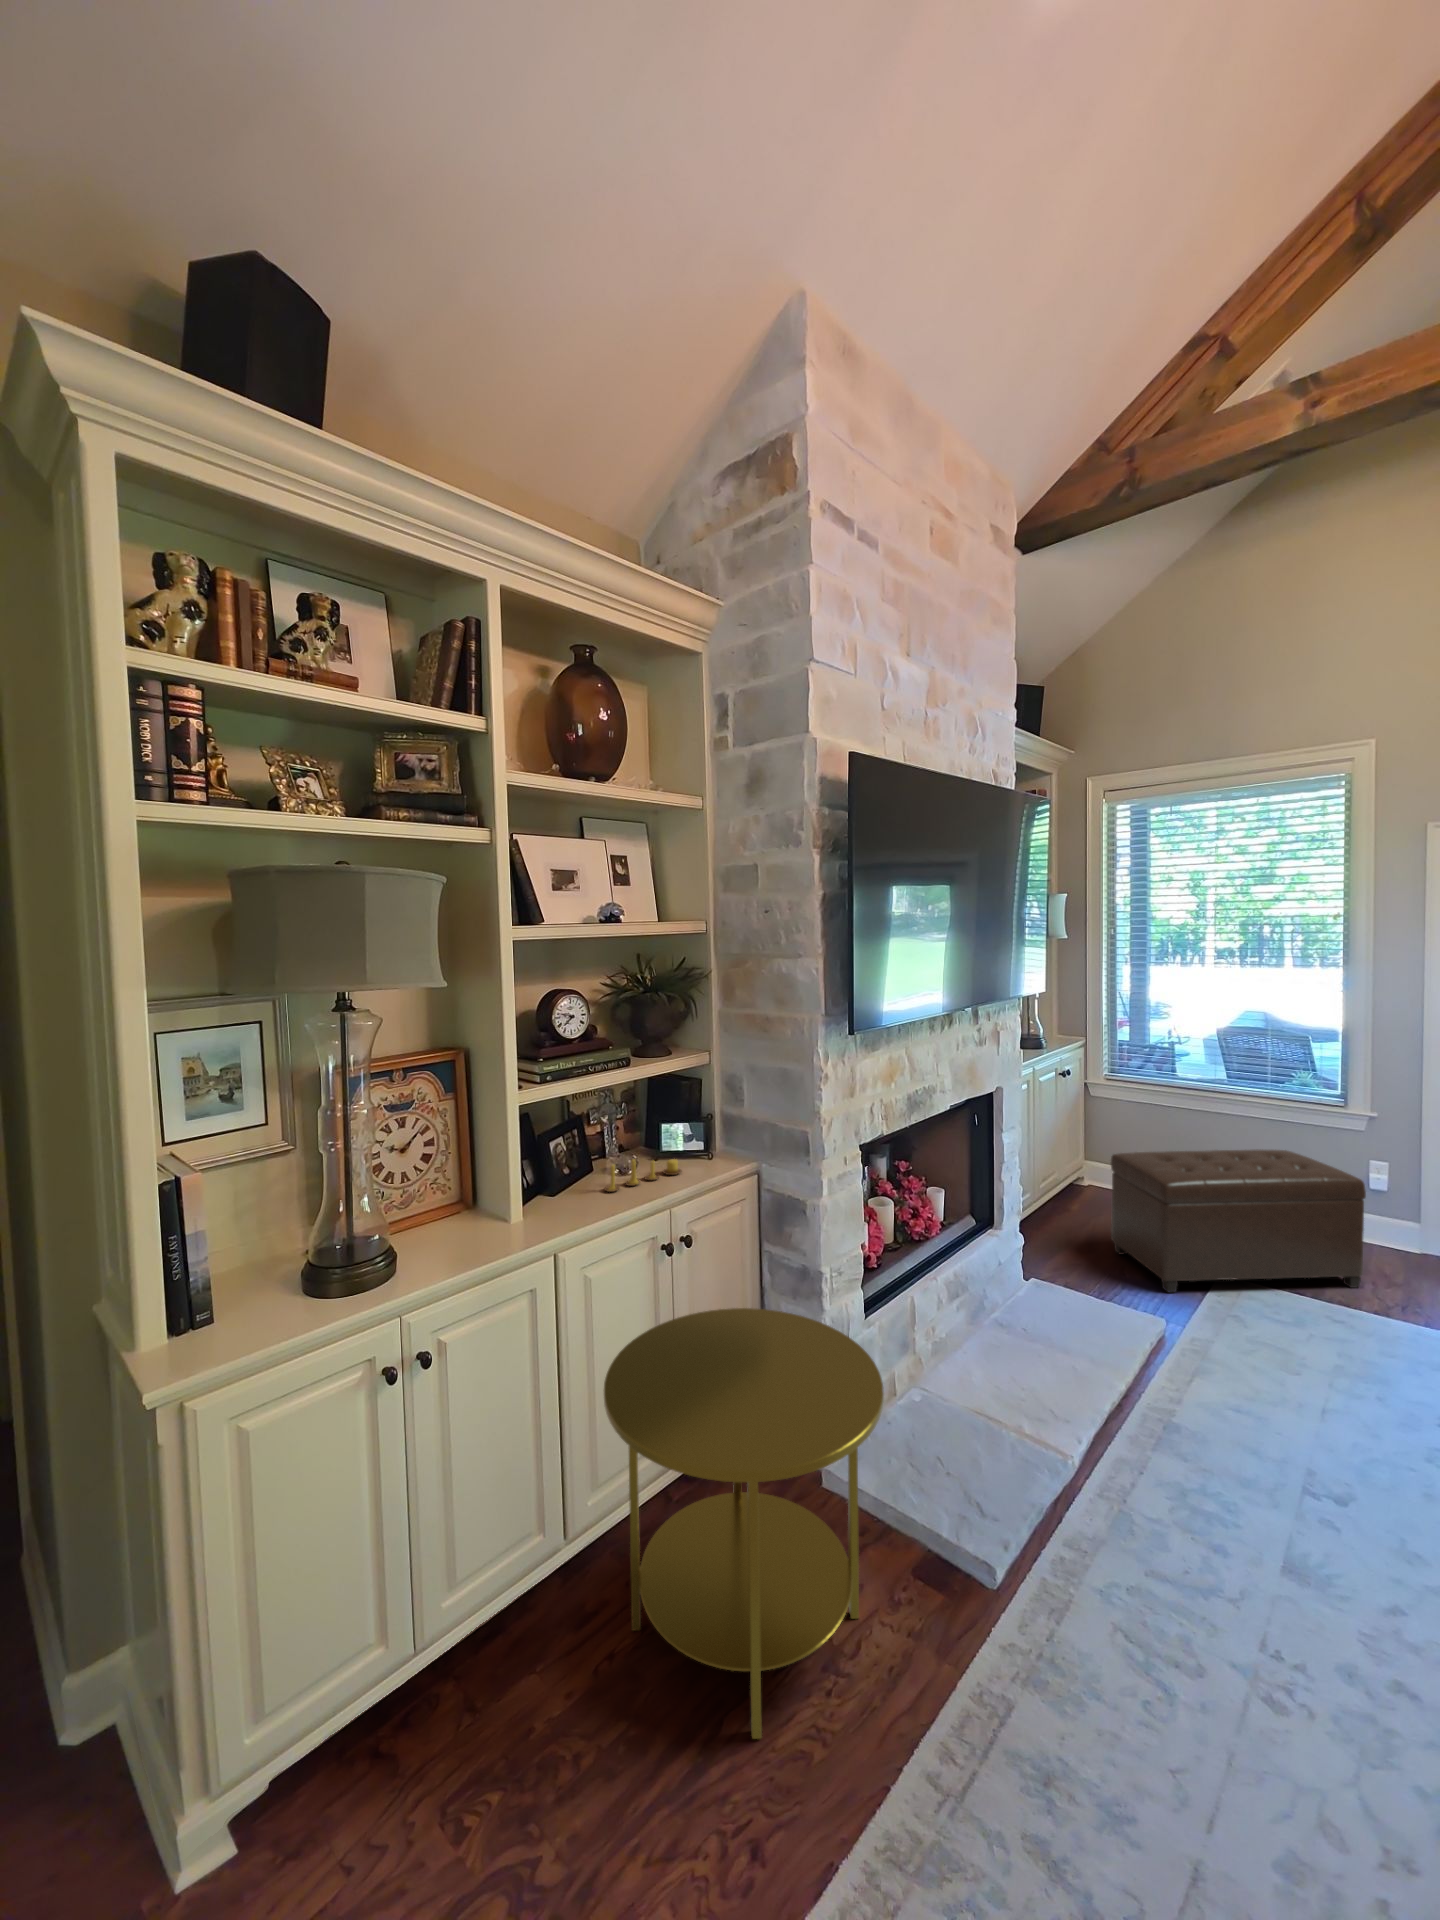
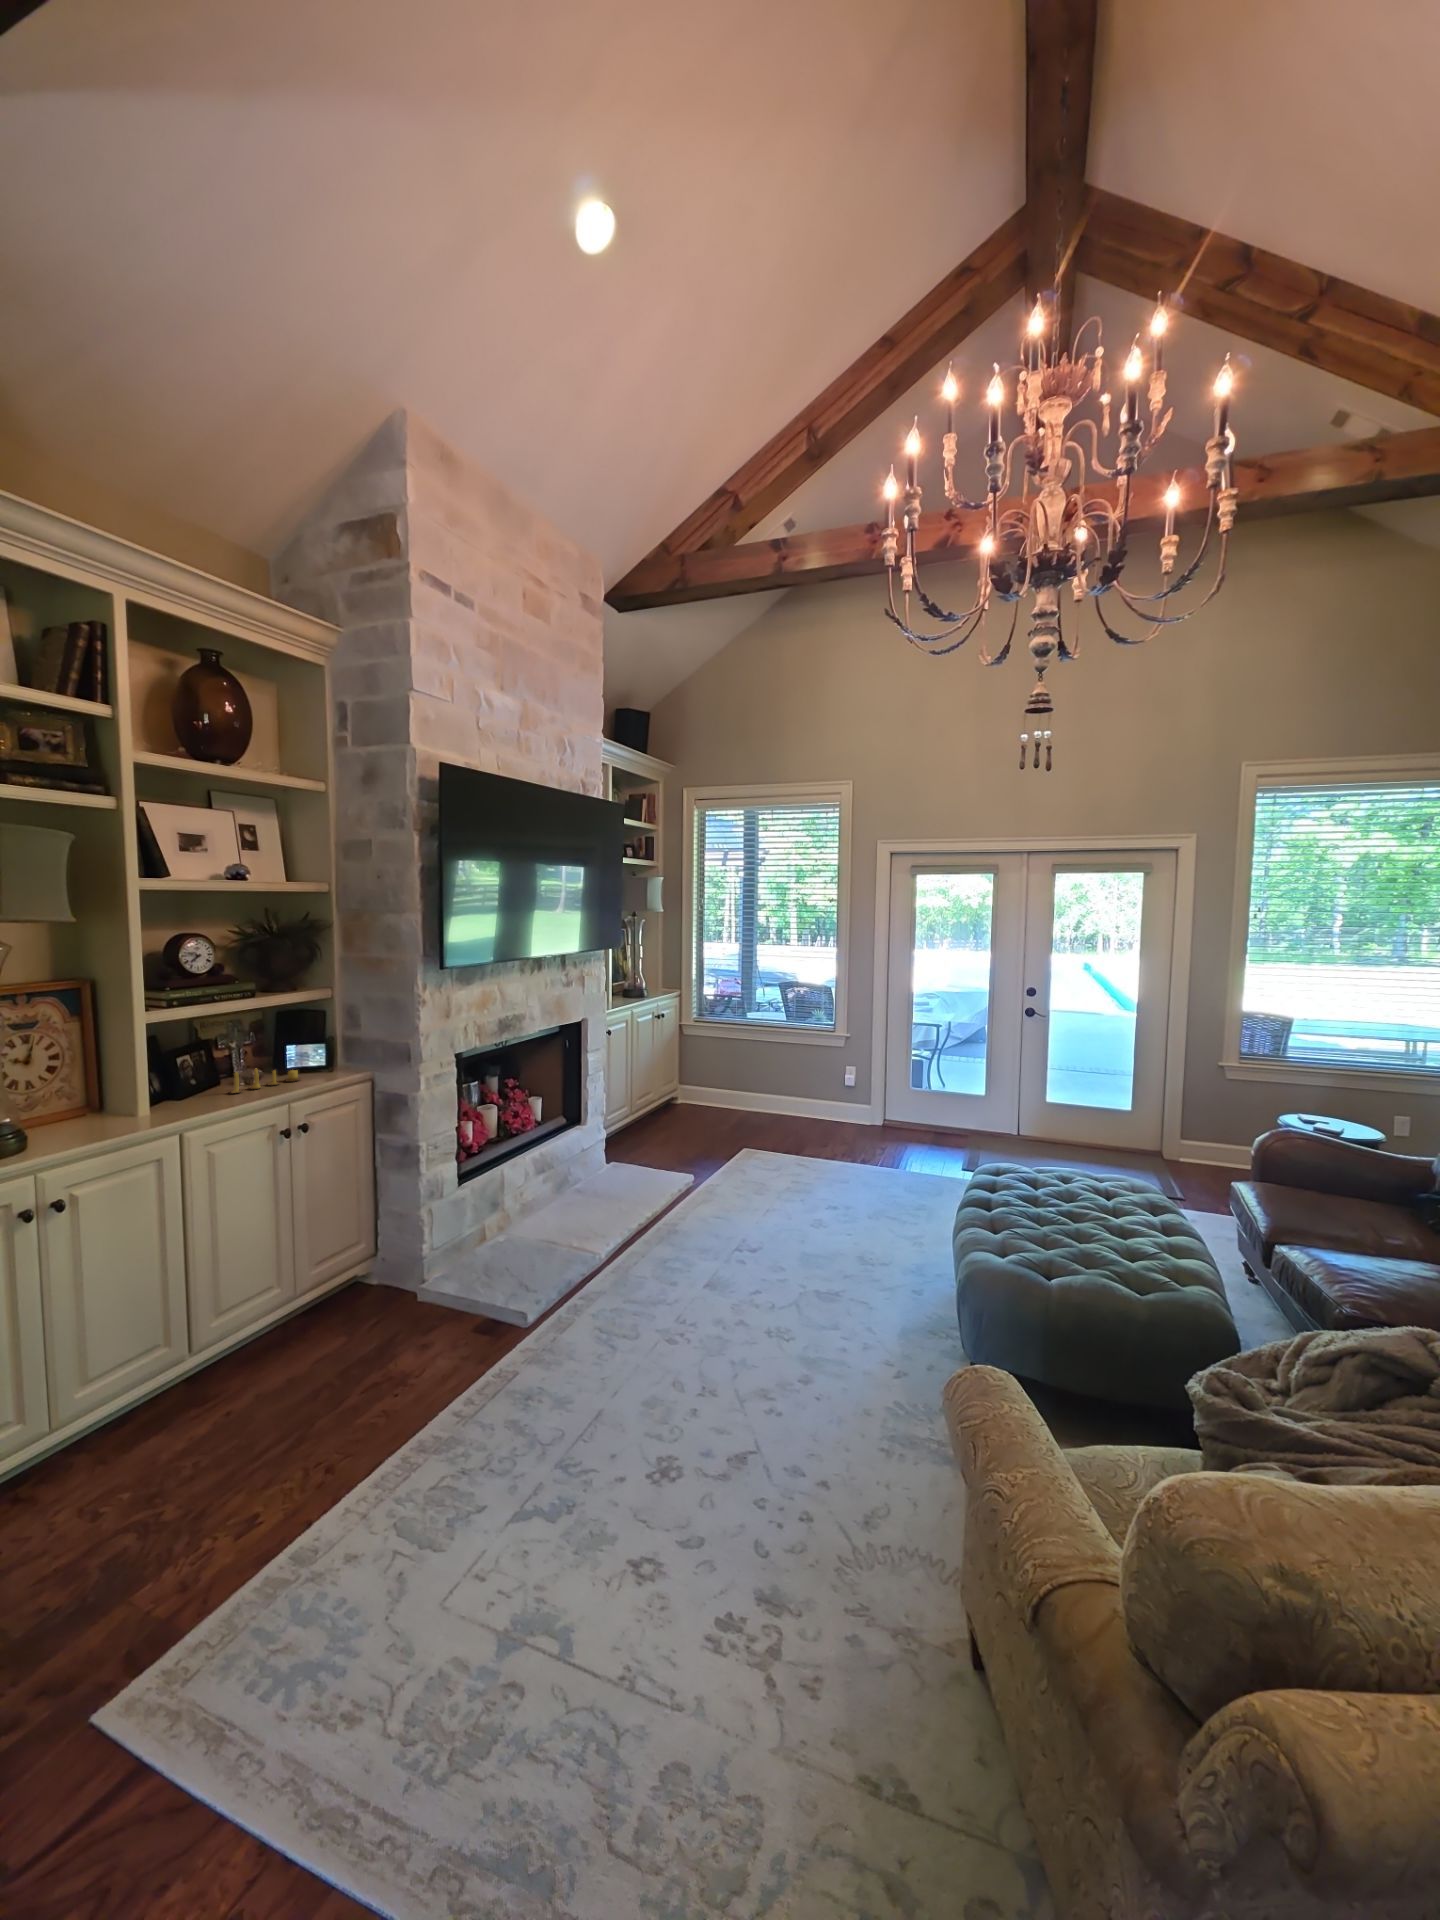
ottoman: present [1111,1150,1366,1292] -> none [679,1063,832,1164]
side table: present [604,1308,884,1739] -> none [222,1172,443,1431]

